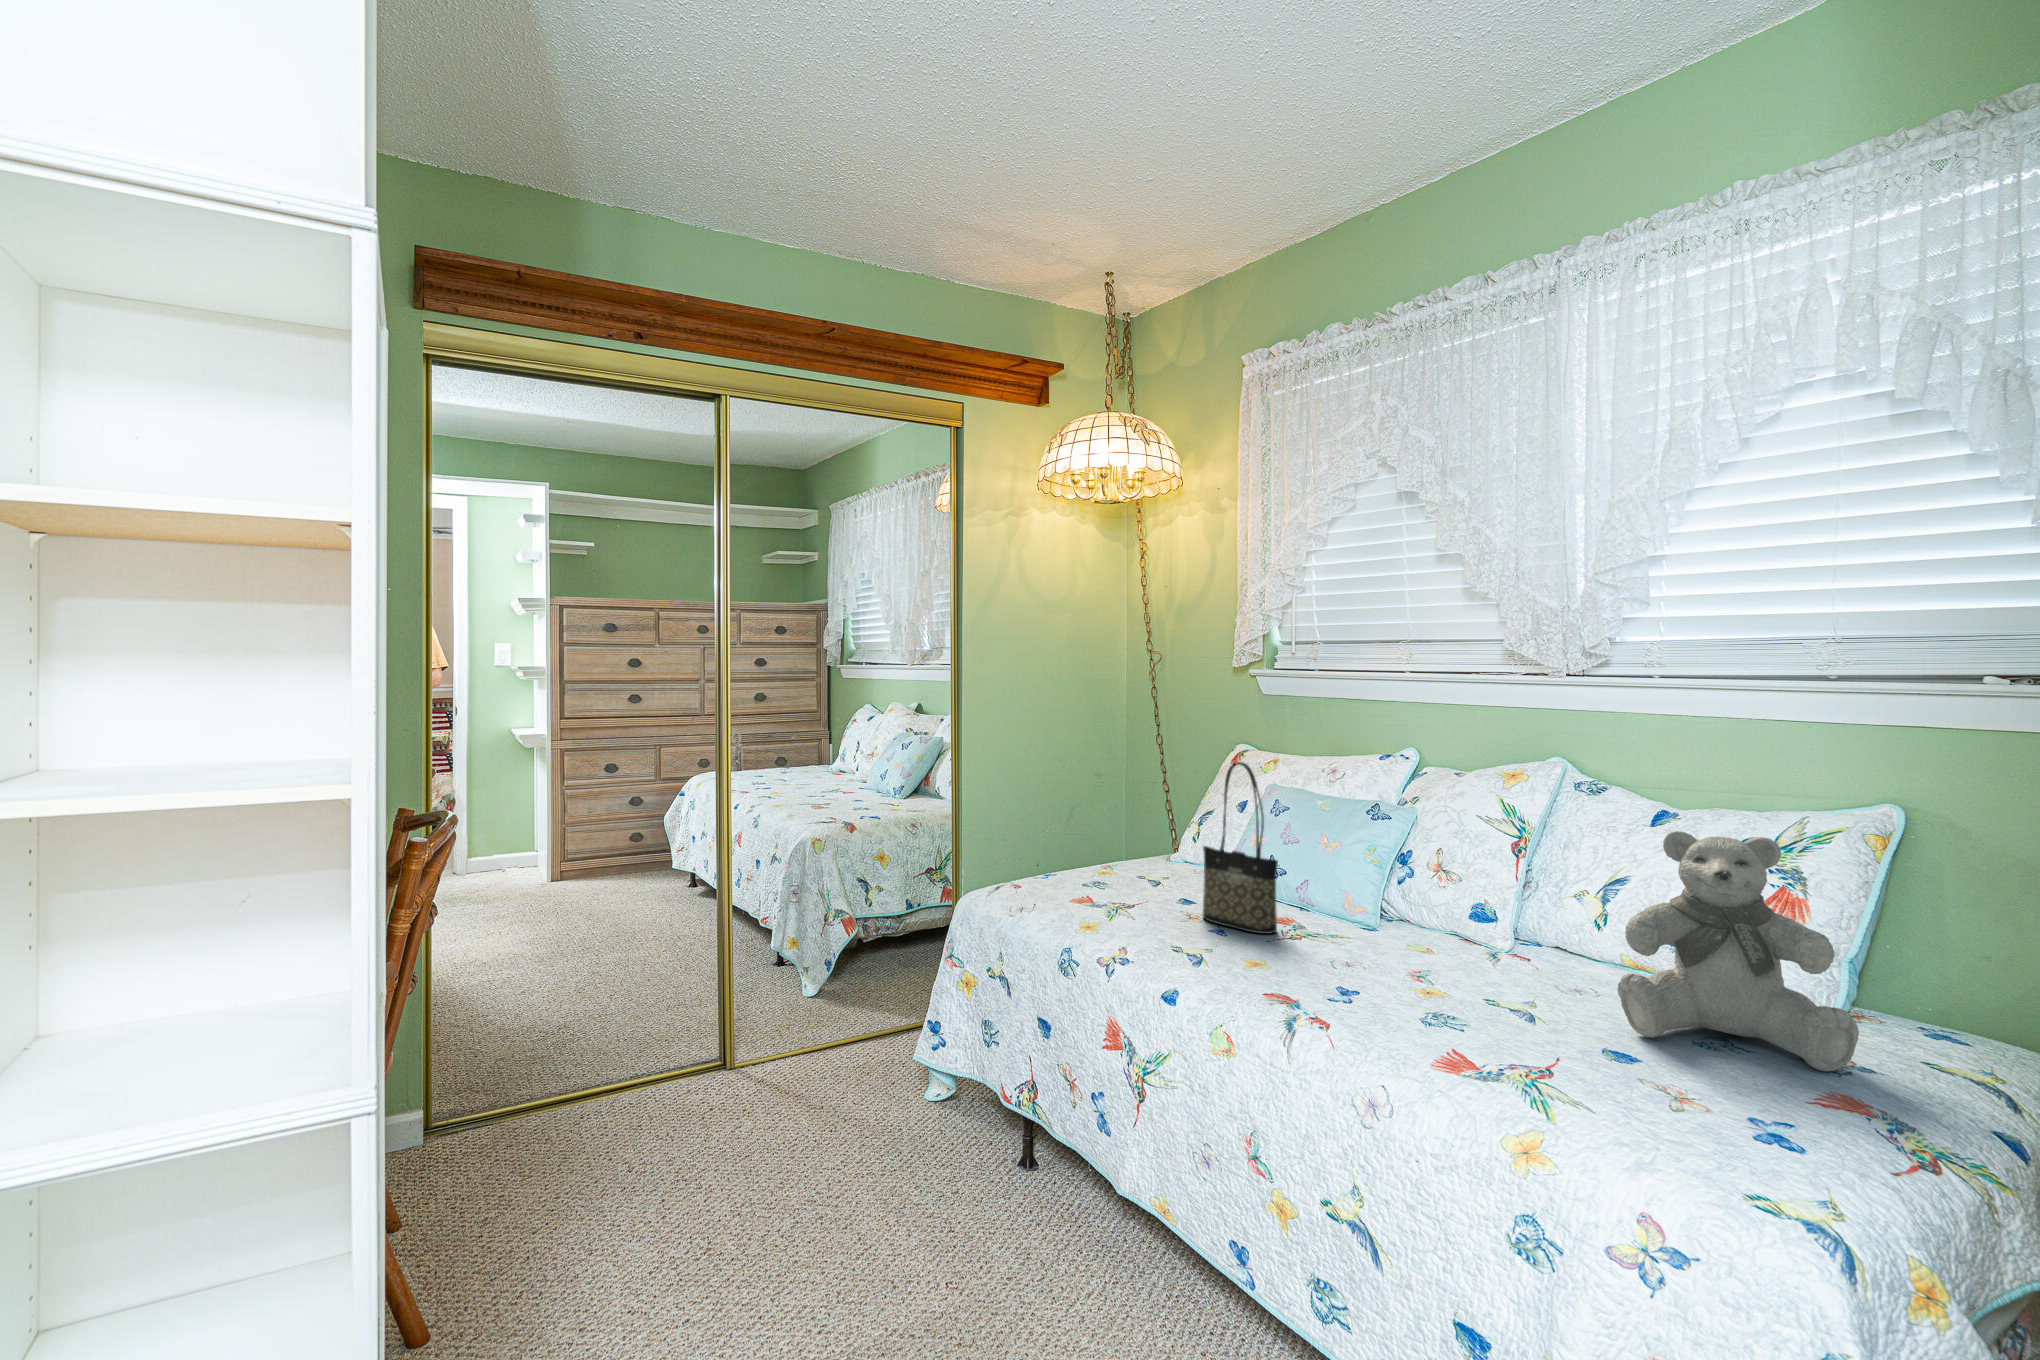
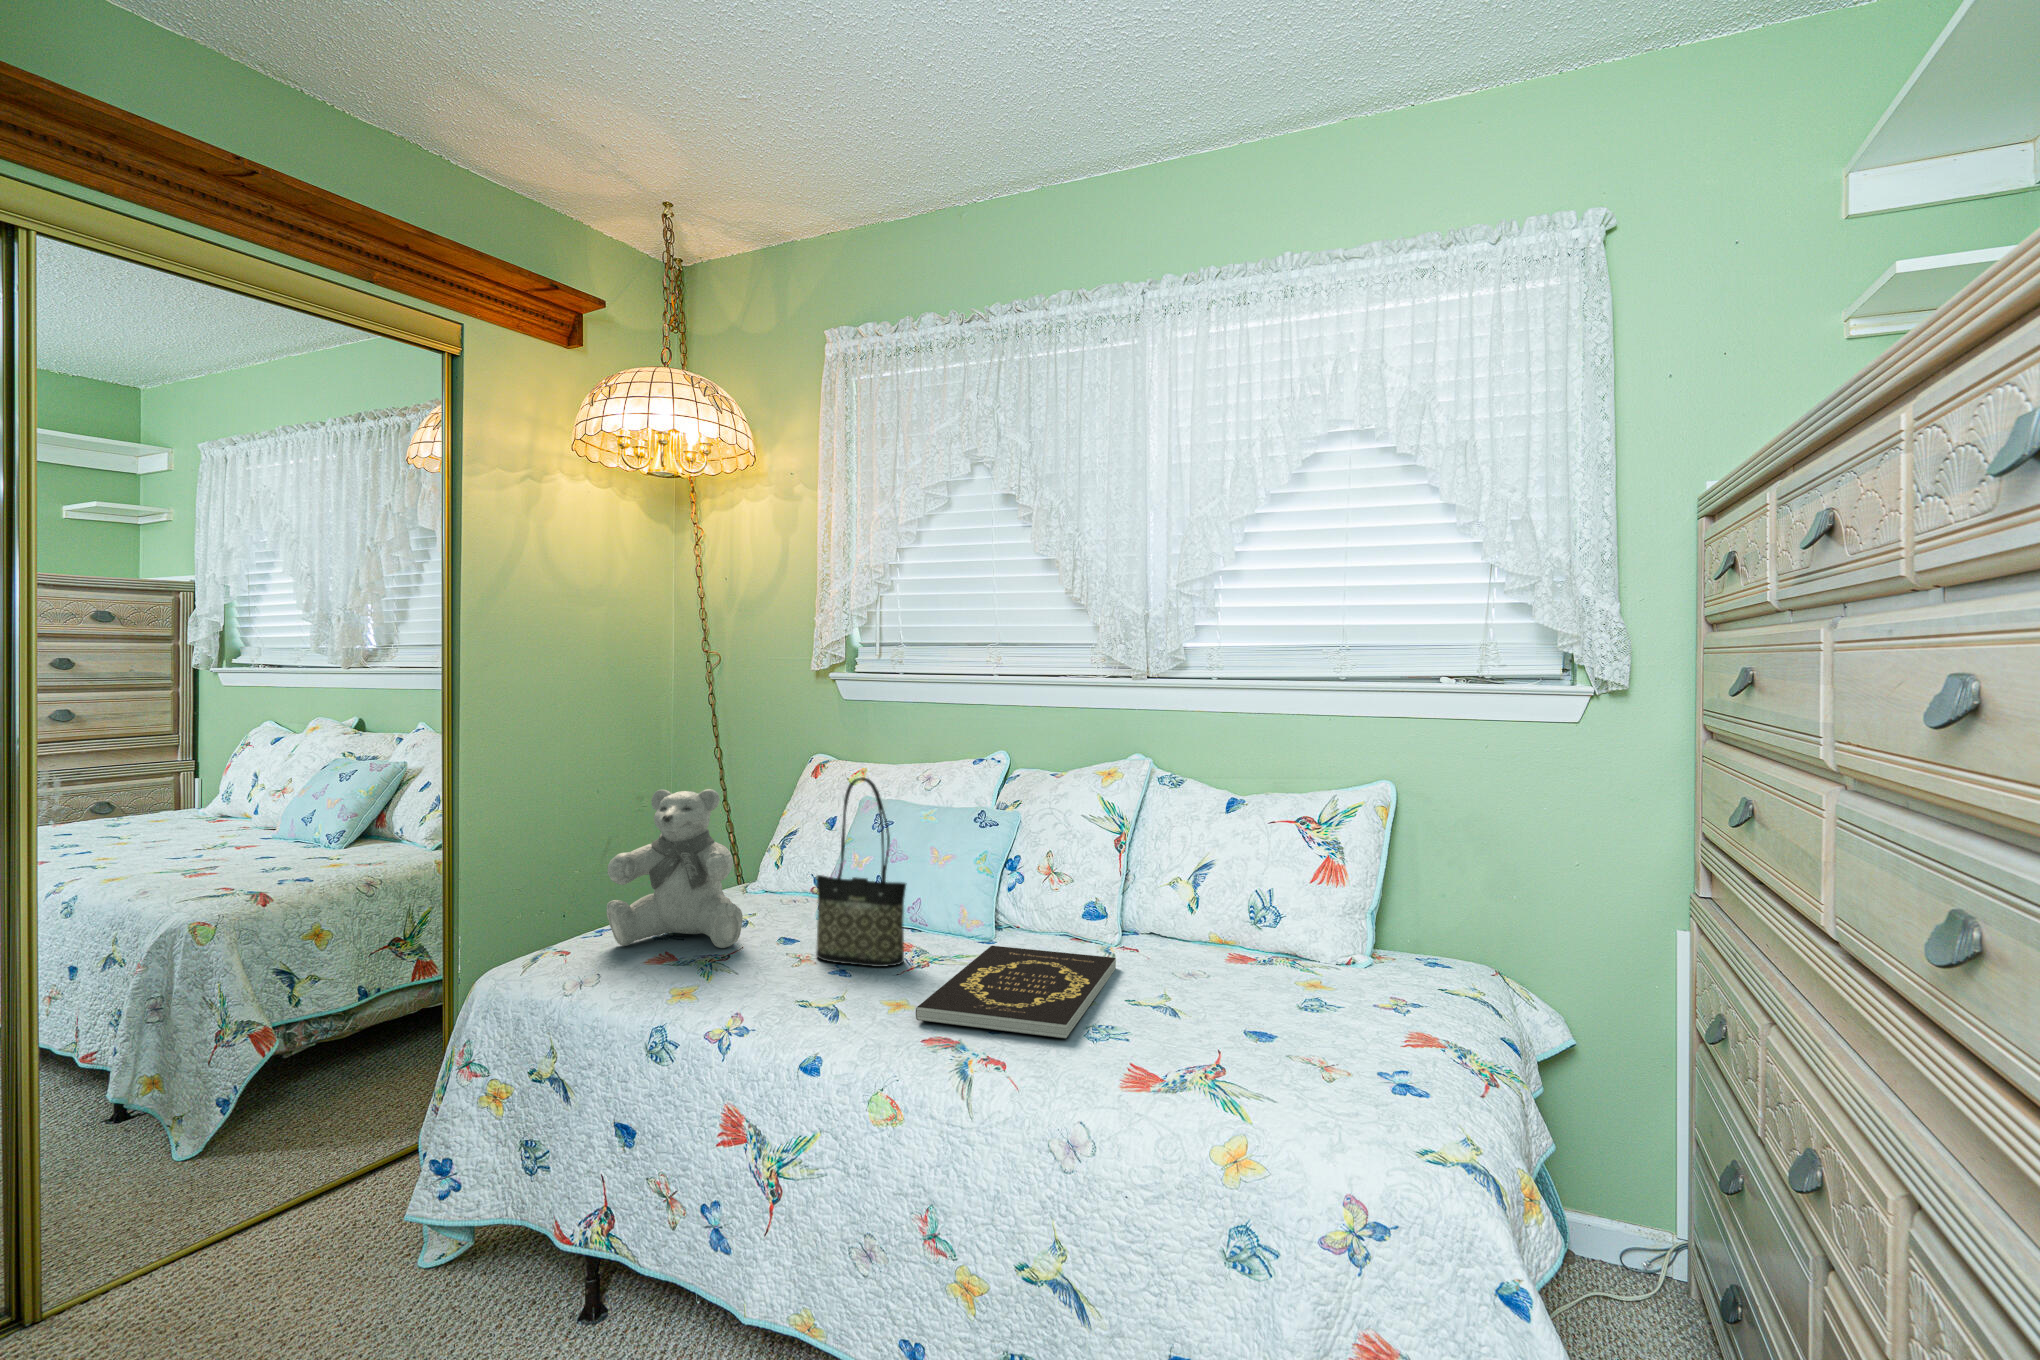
teddy bear: present [1617,831,1859,1072] -> present [606,789,743,948]
book: none [1262,930,1489,1016] -> present [916,946,1116,1039]

